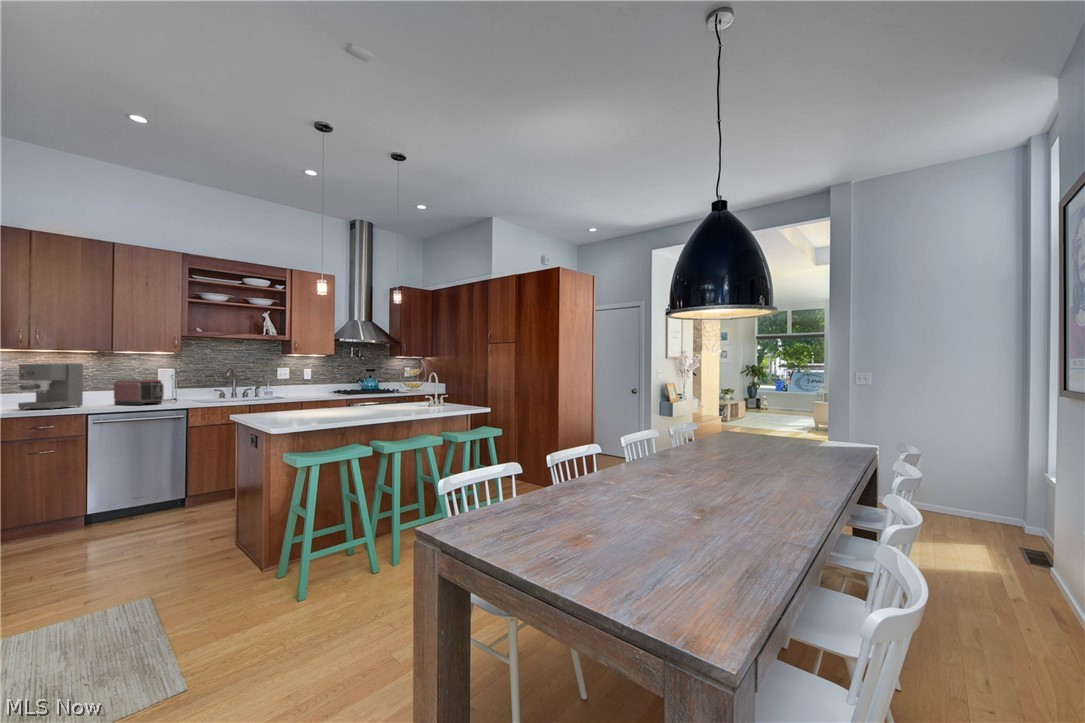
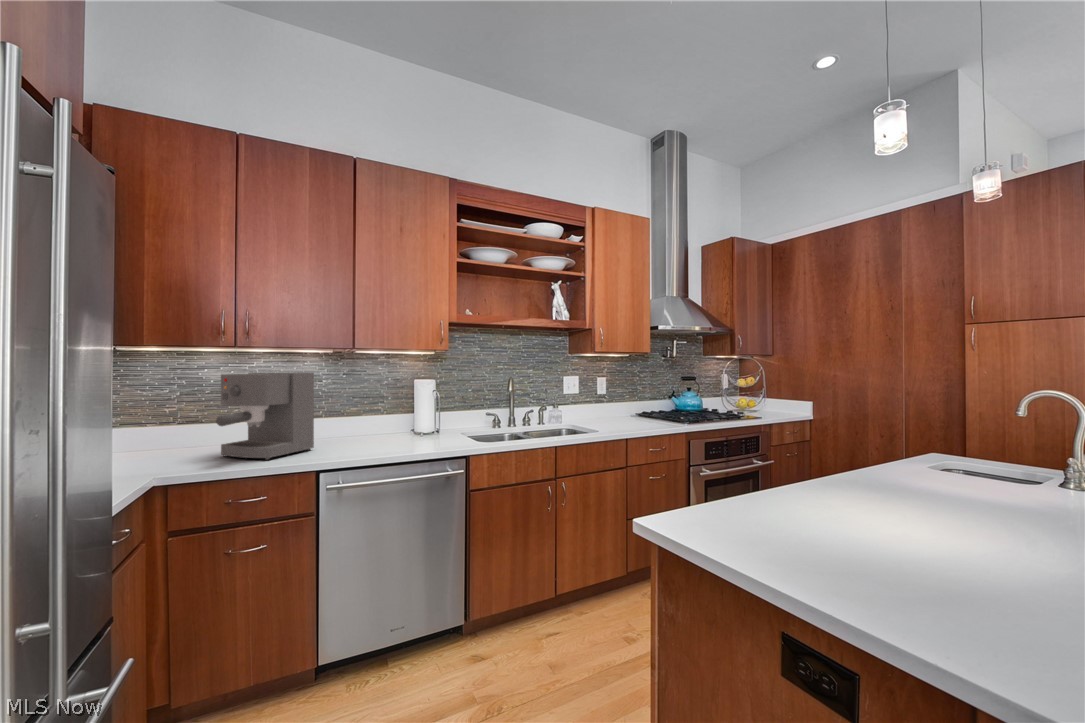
toaster: present [114,380,164,405] -> none [357,399,430,450]

